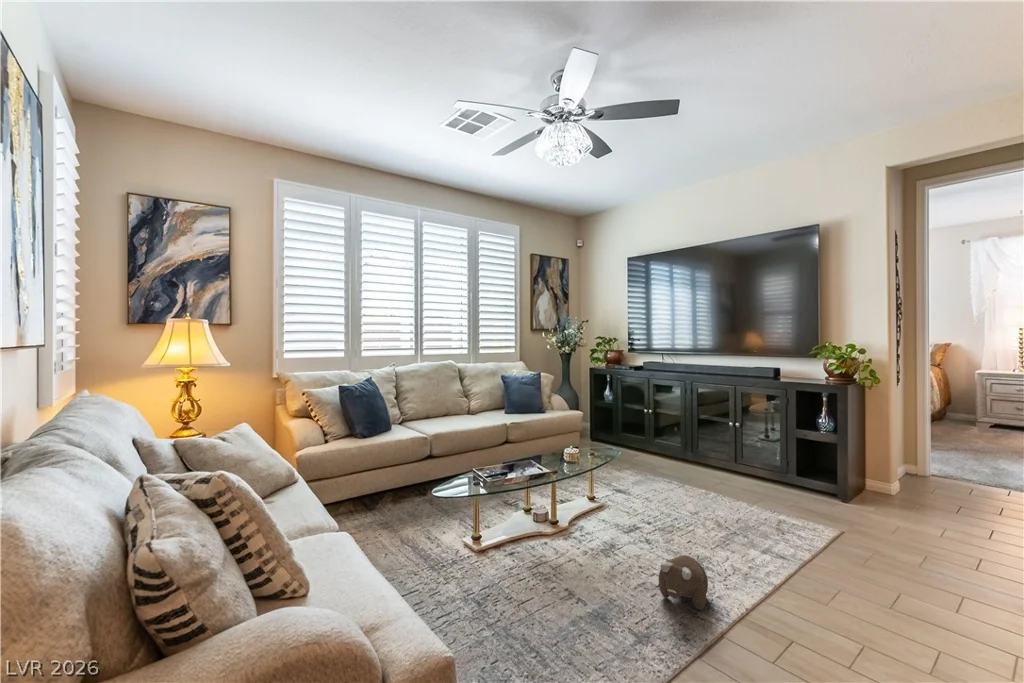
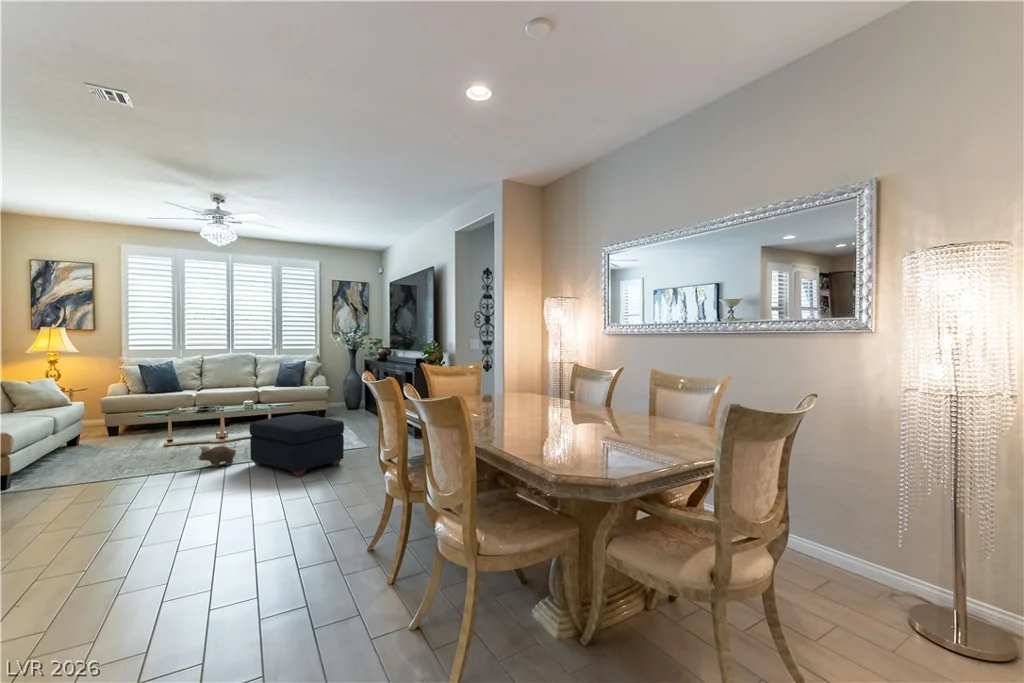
ottoman: none [737,473,952,629] -> present [249,414,344,476]

